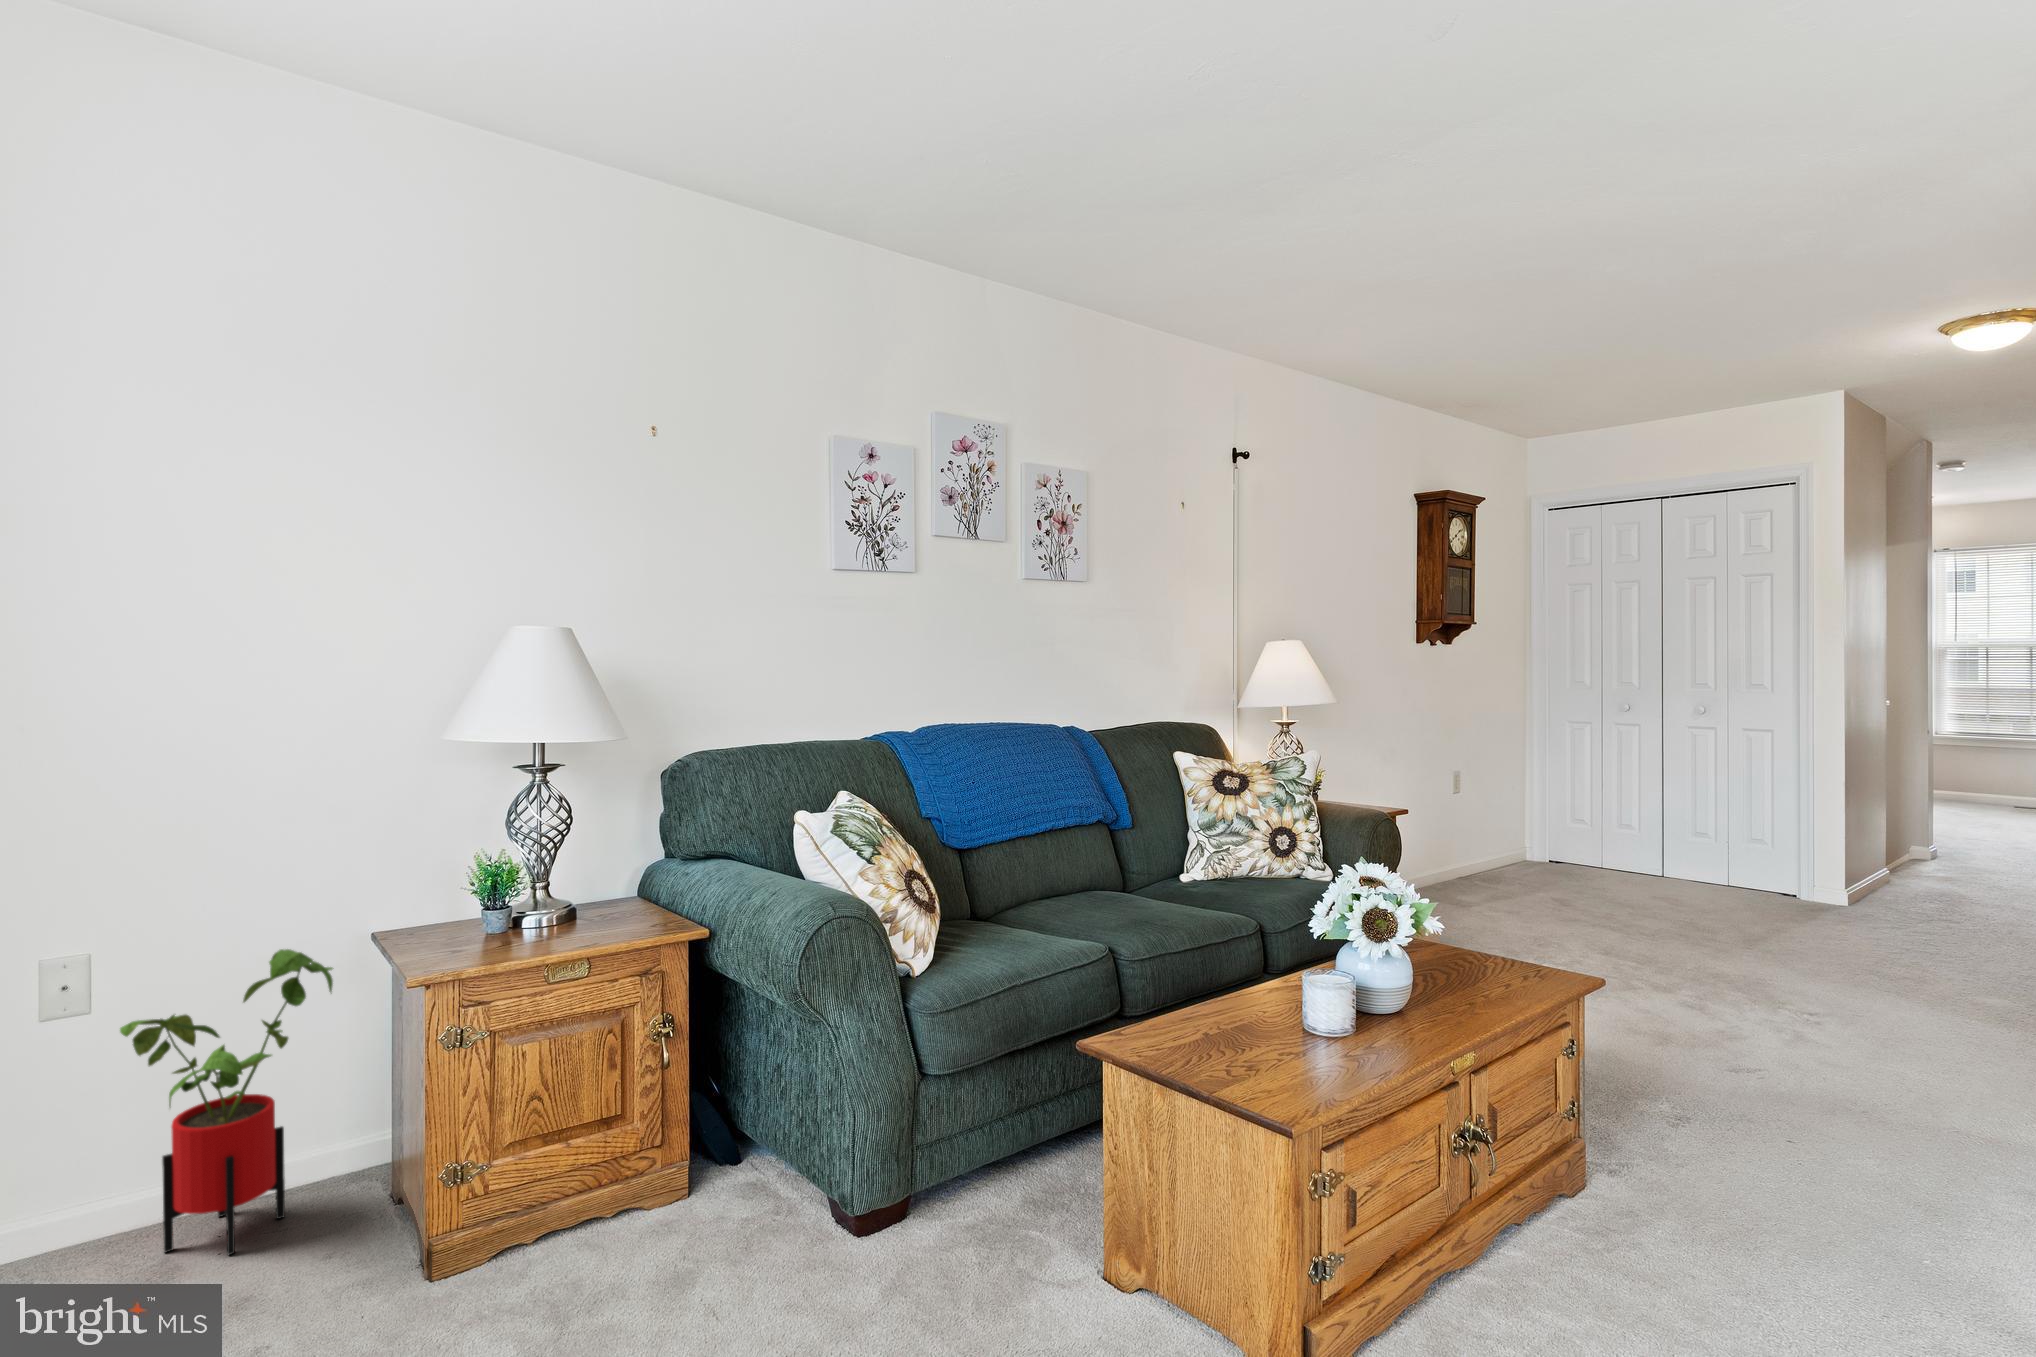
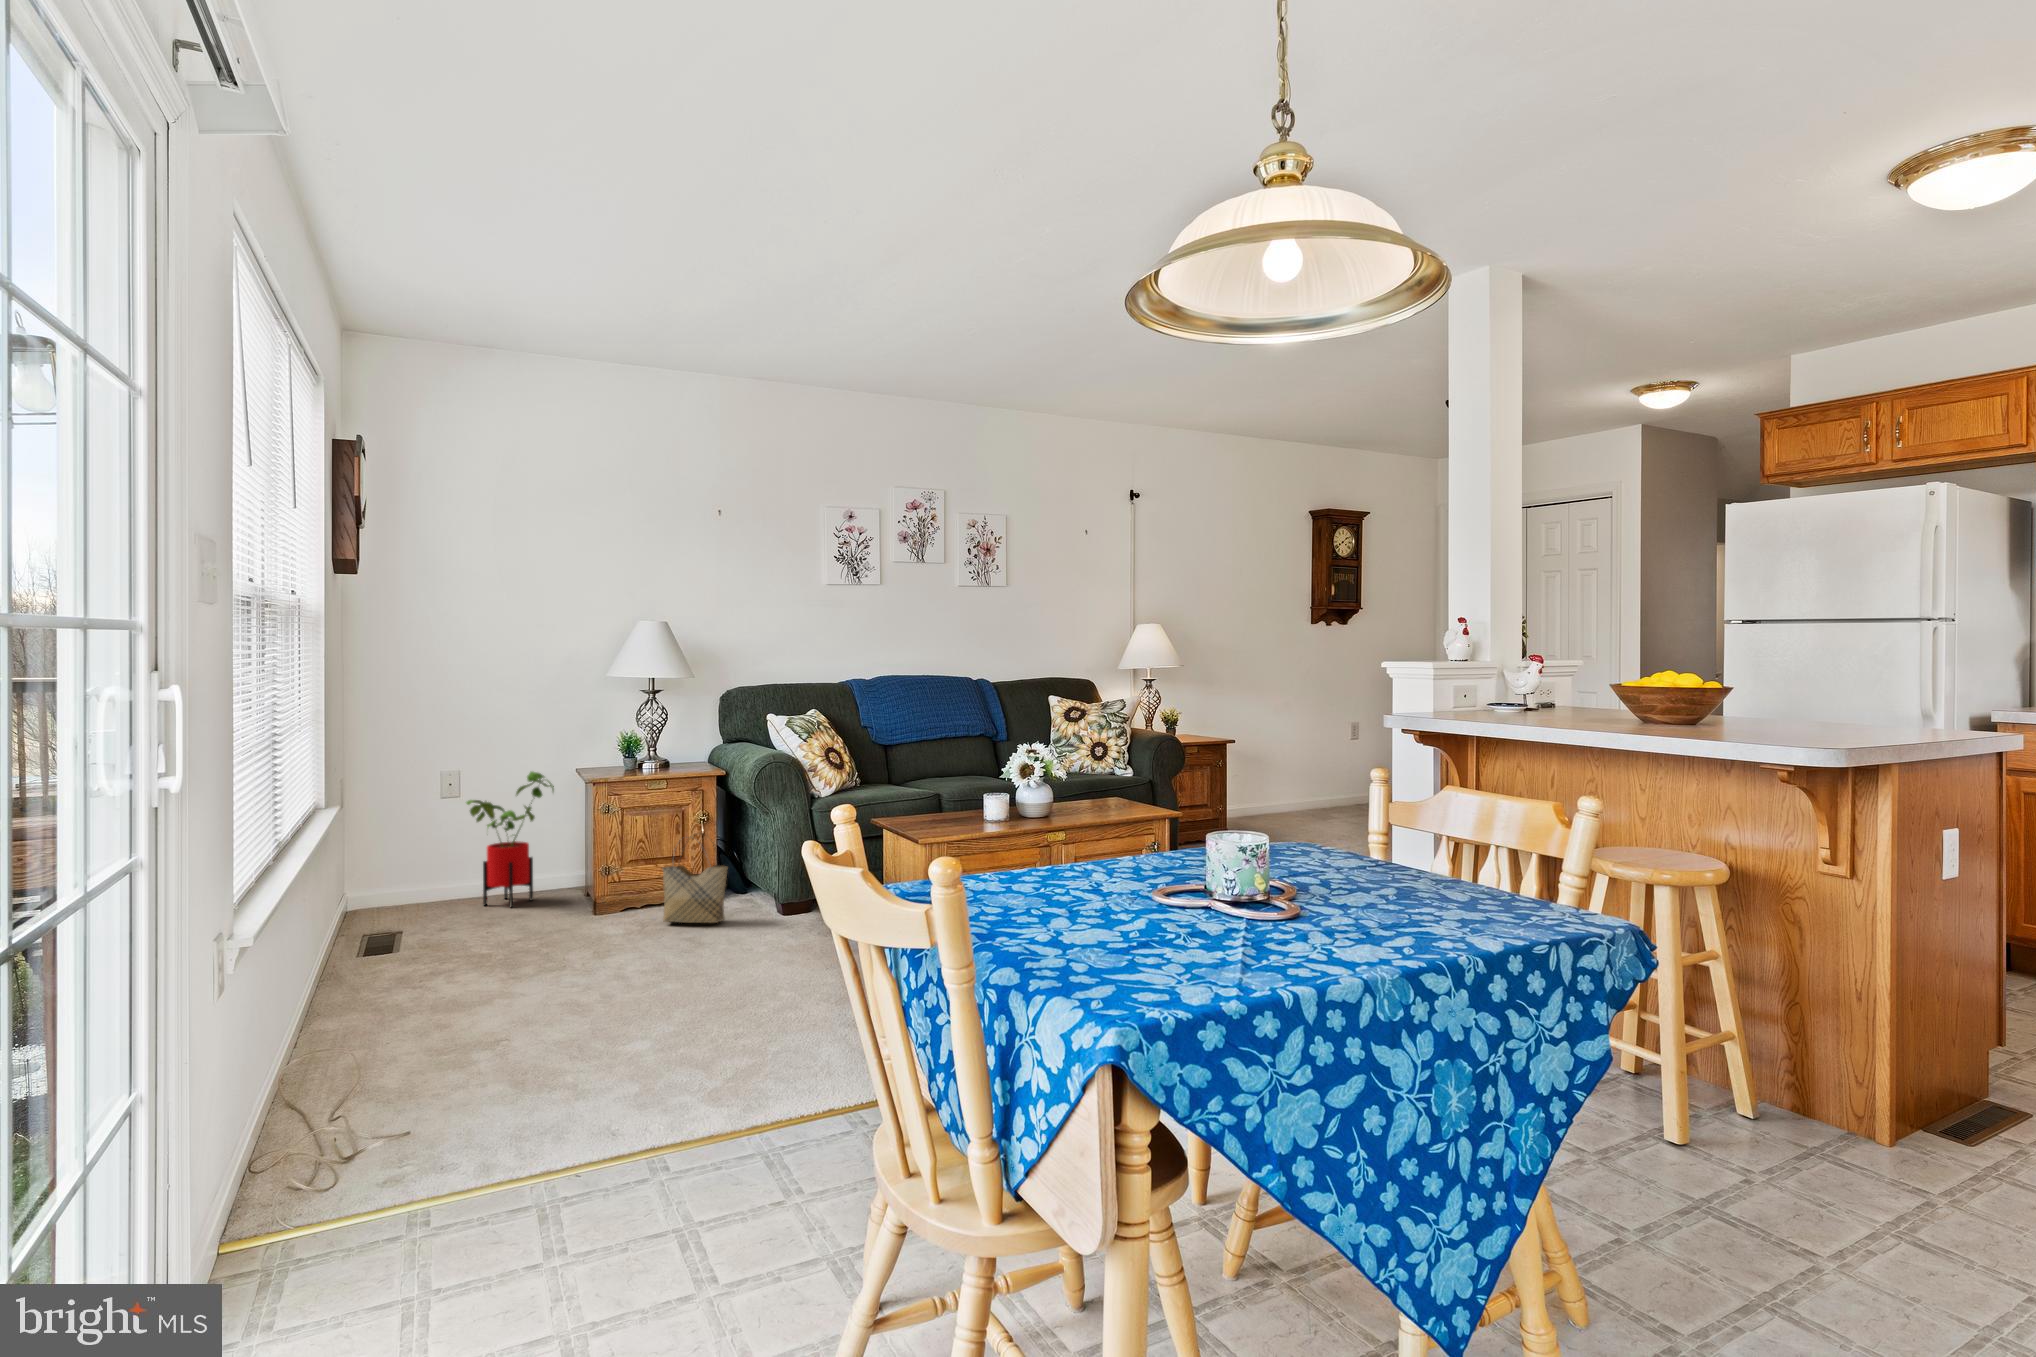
woven basket: none [591,1086,738,1300] -> present [662,835,728,923]

